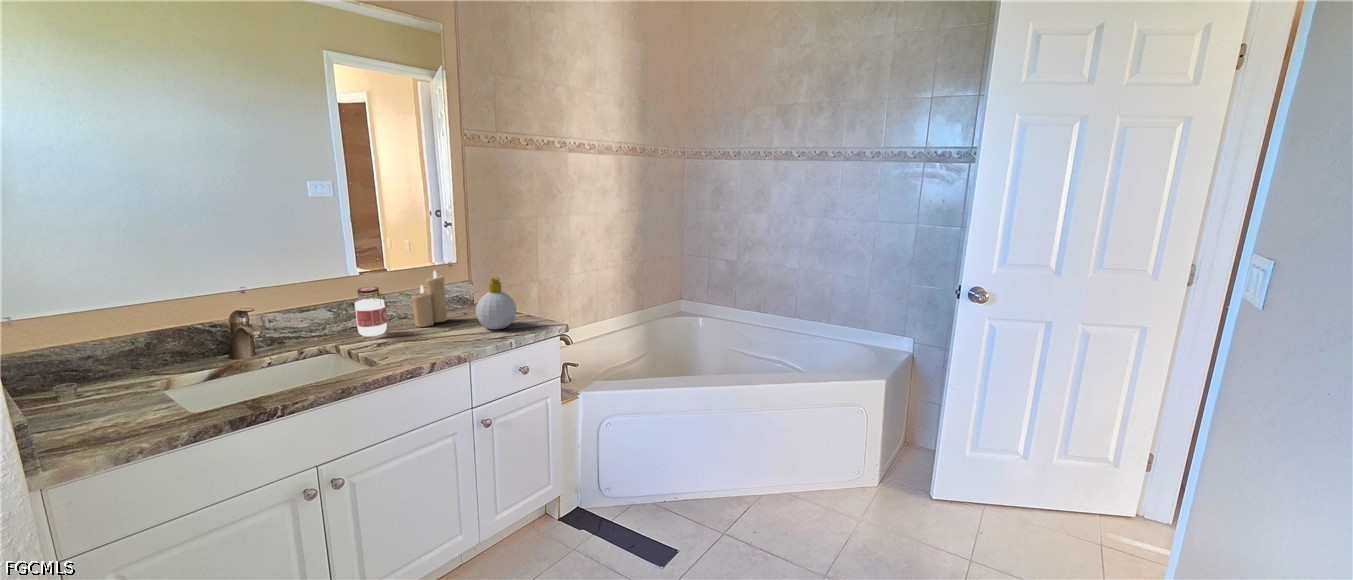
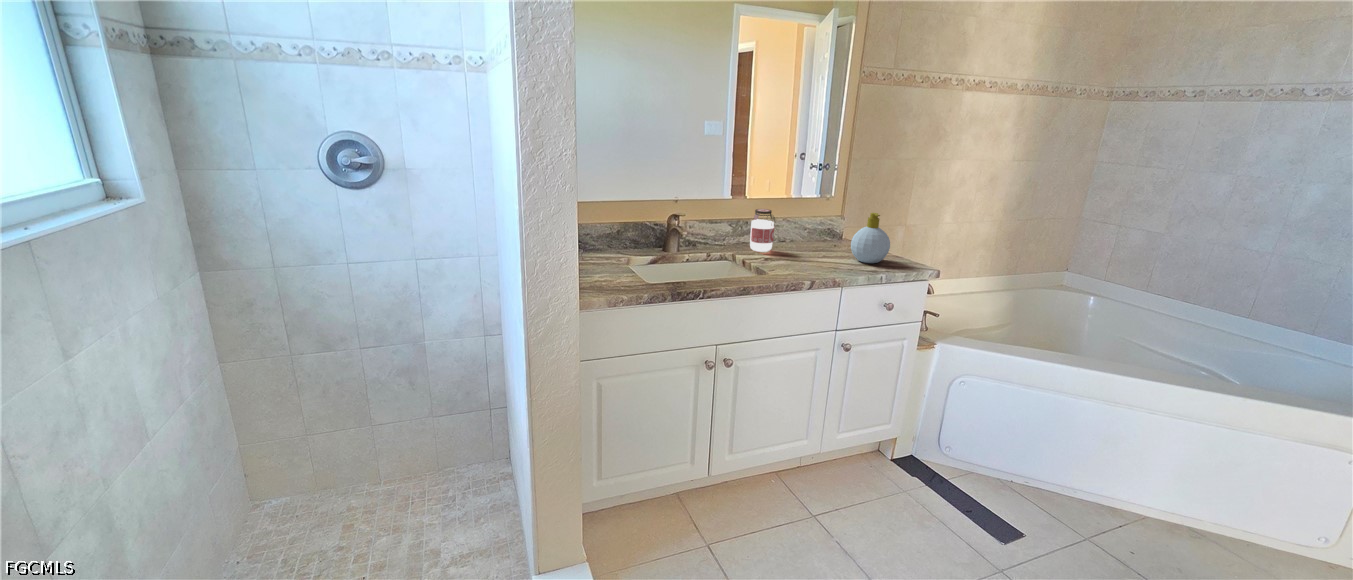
candle: present [412,271,447,327] -> none [794,201,825,251]

